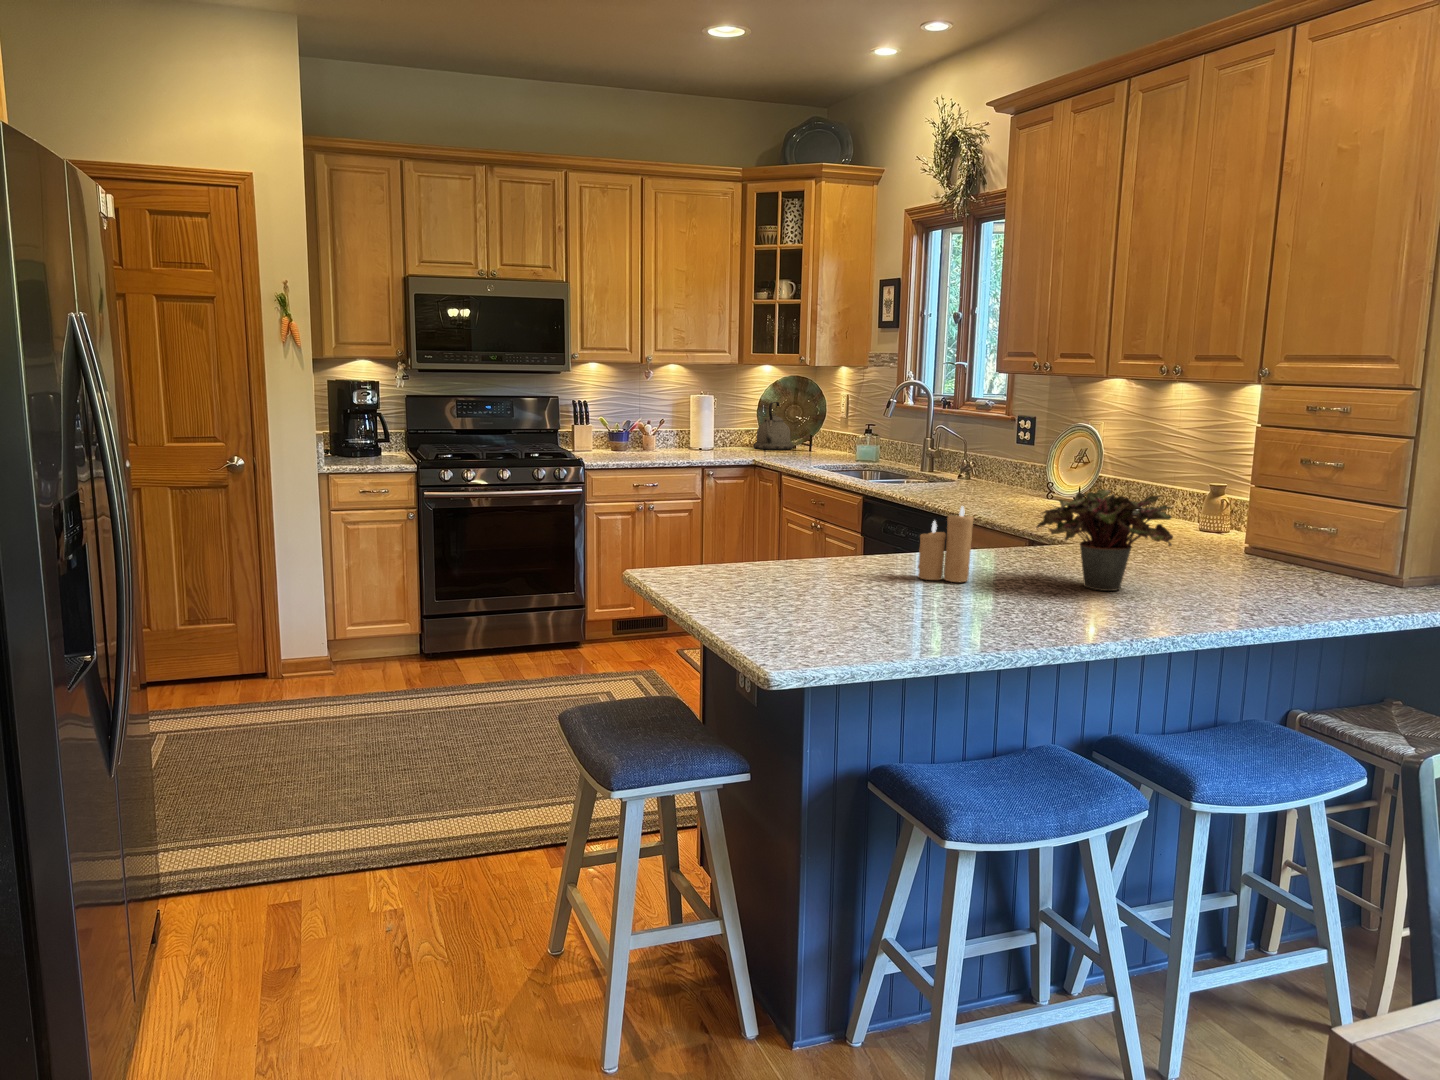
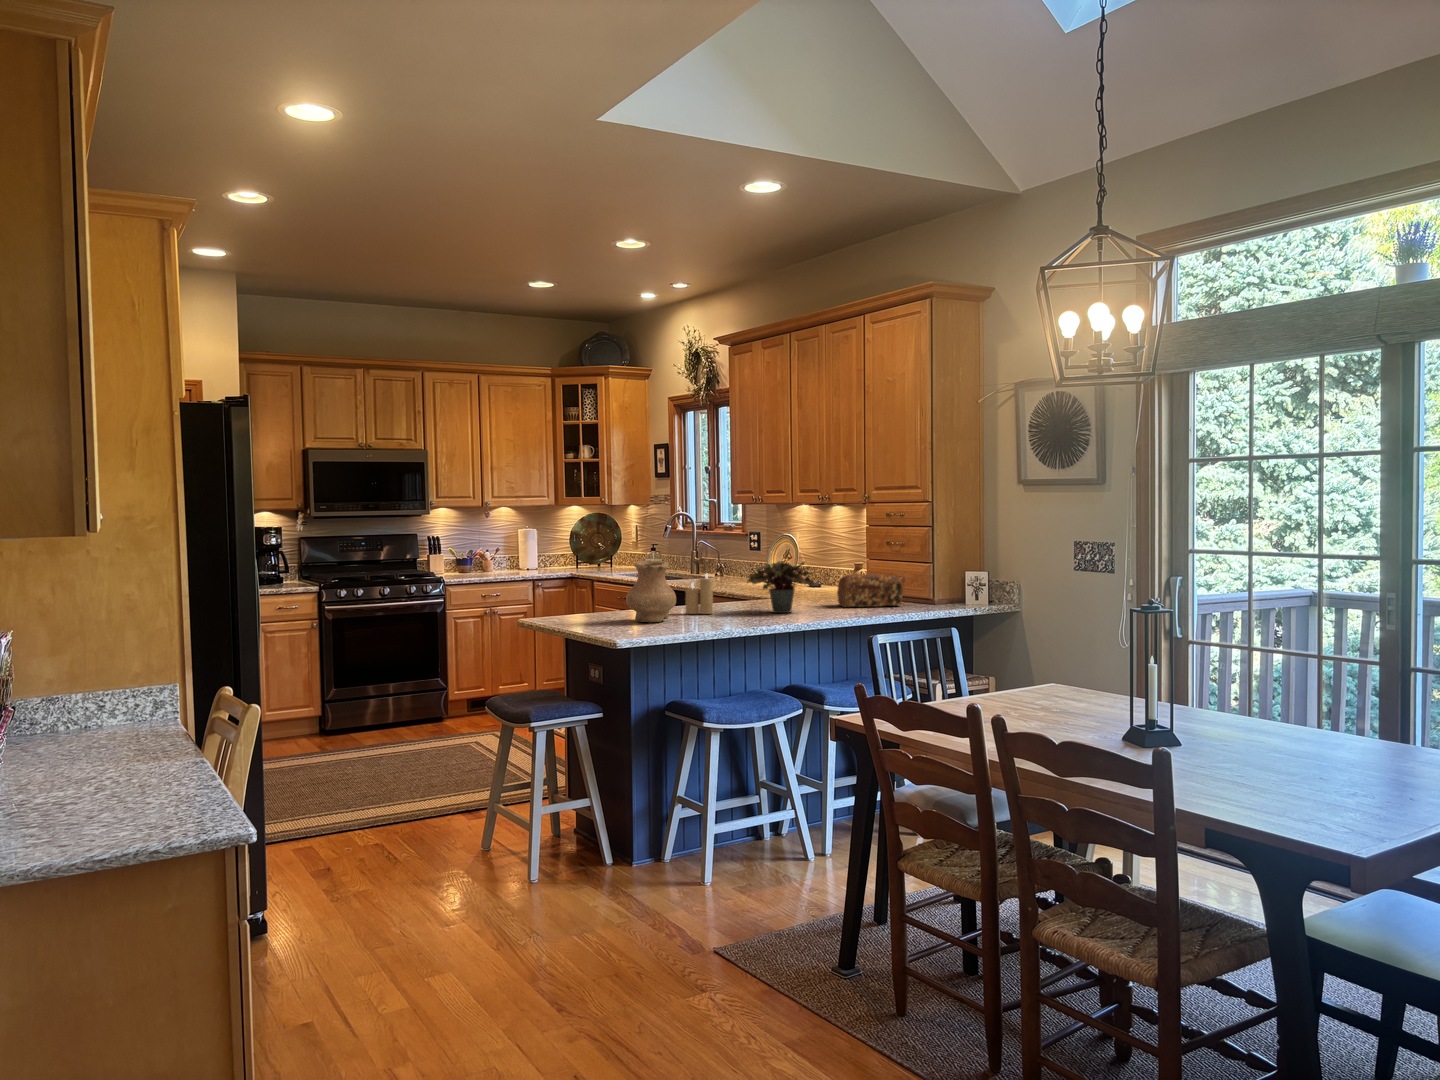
kettle: present [753,402,793,450] -> none [567,533,598,568]
vase: none [807,483,903,604] -> present [626,560,676,622]
bread loaf: none [1200,518,1342,583] -> present [837,574,903,607]

